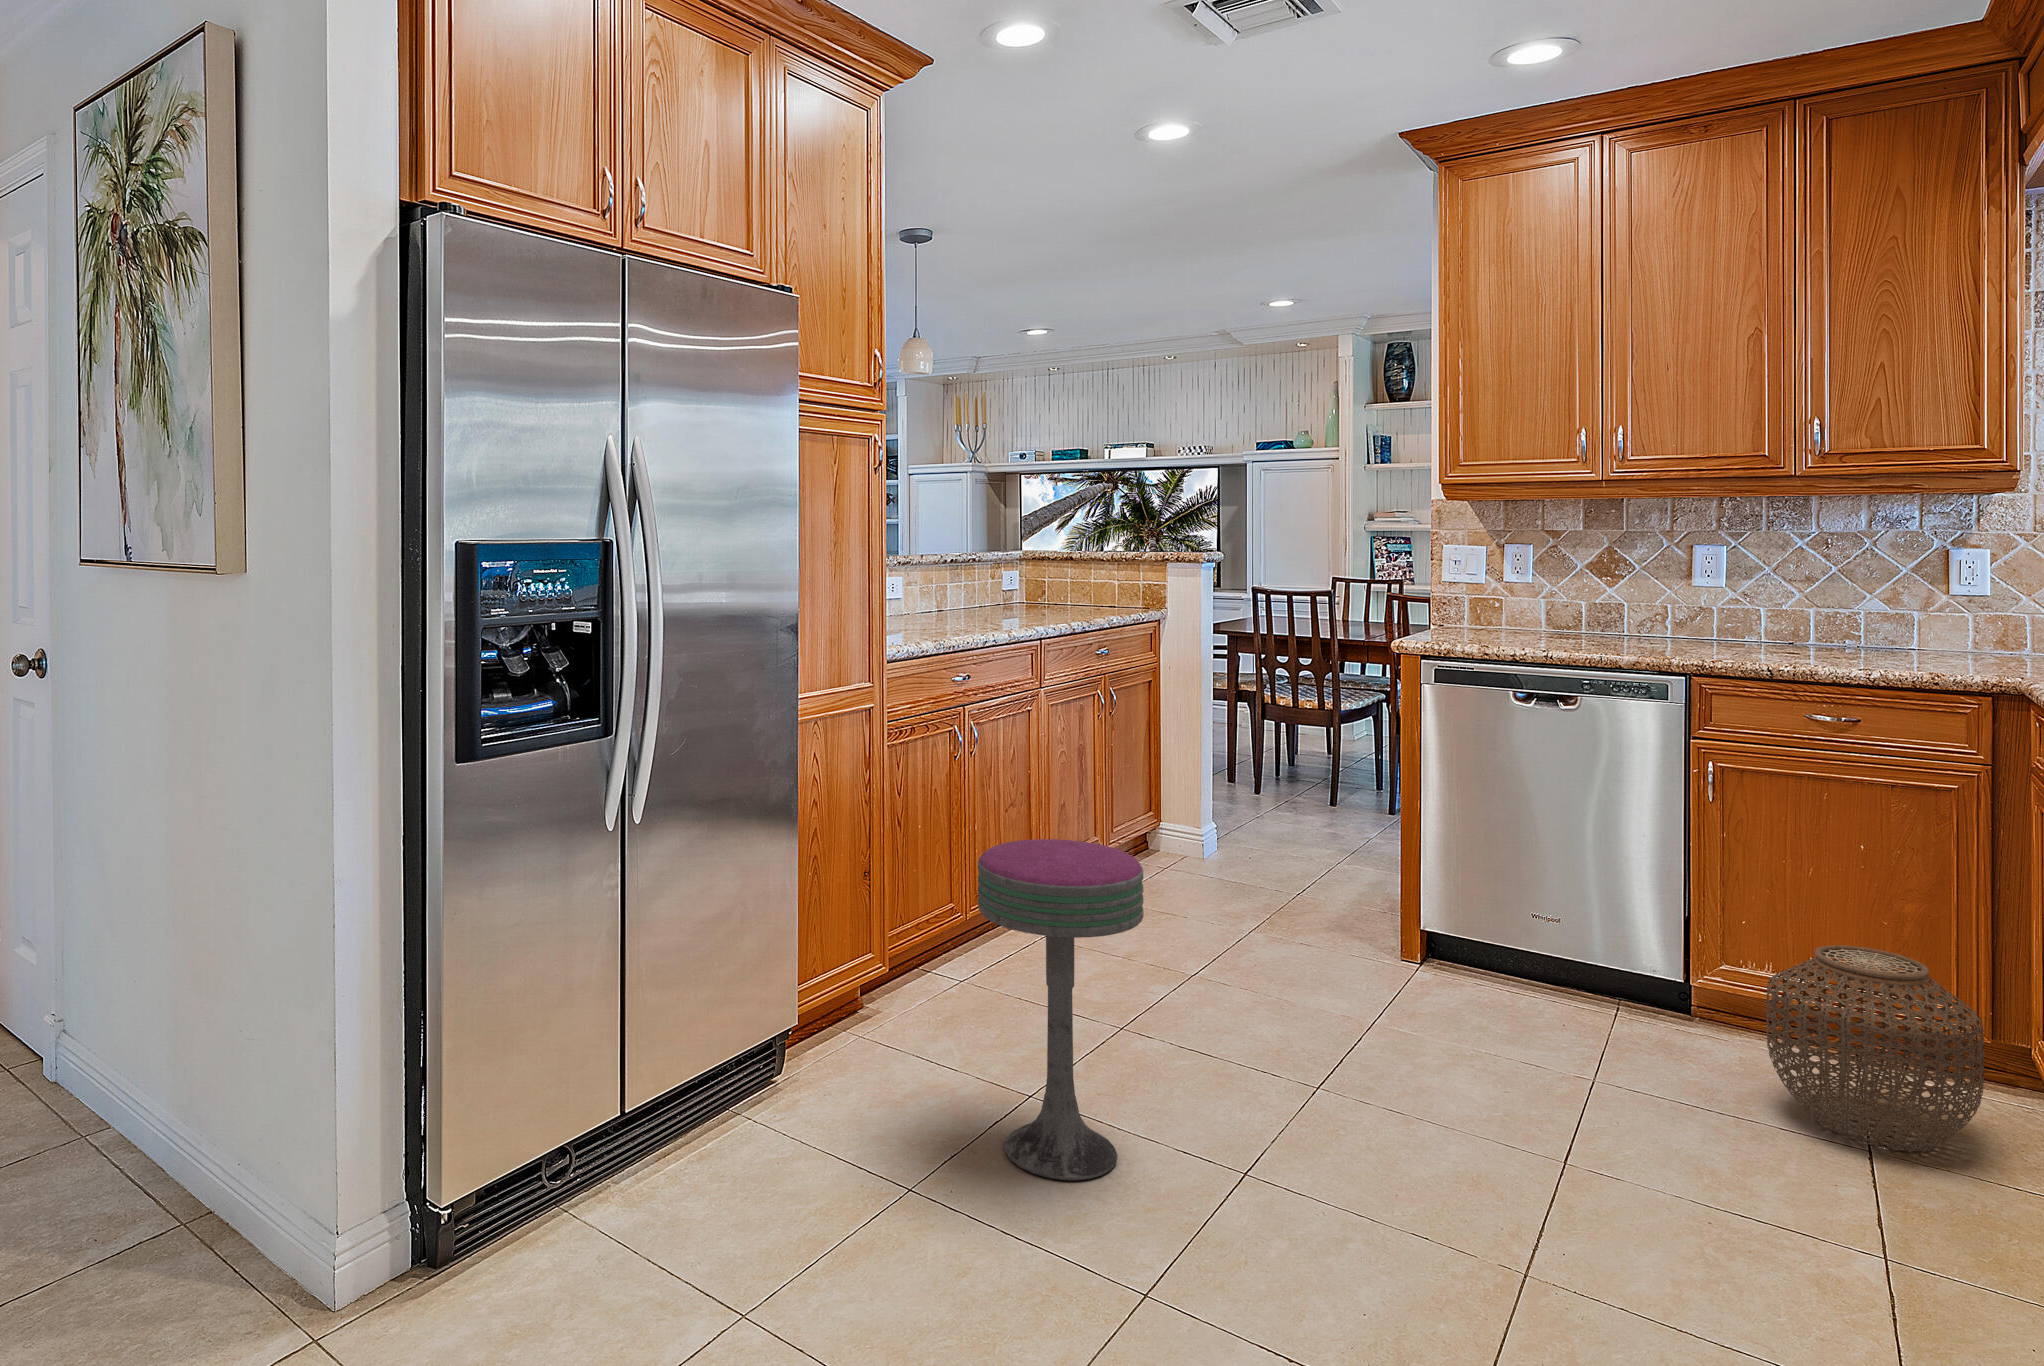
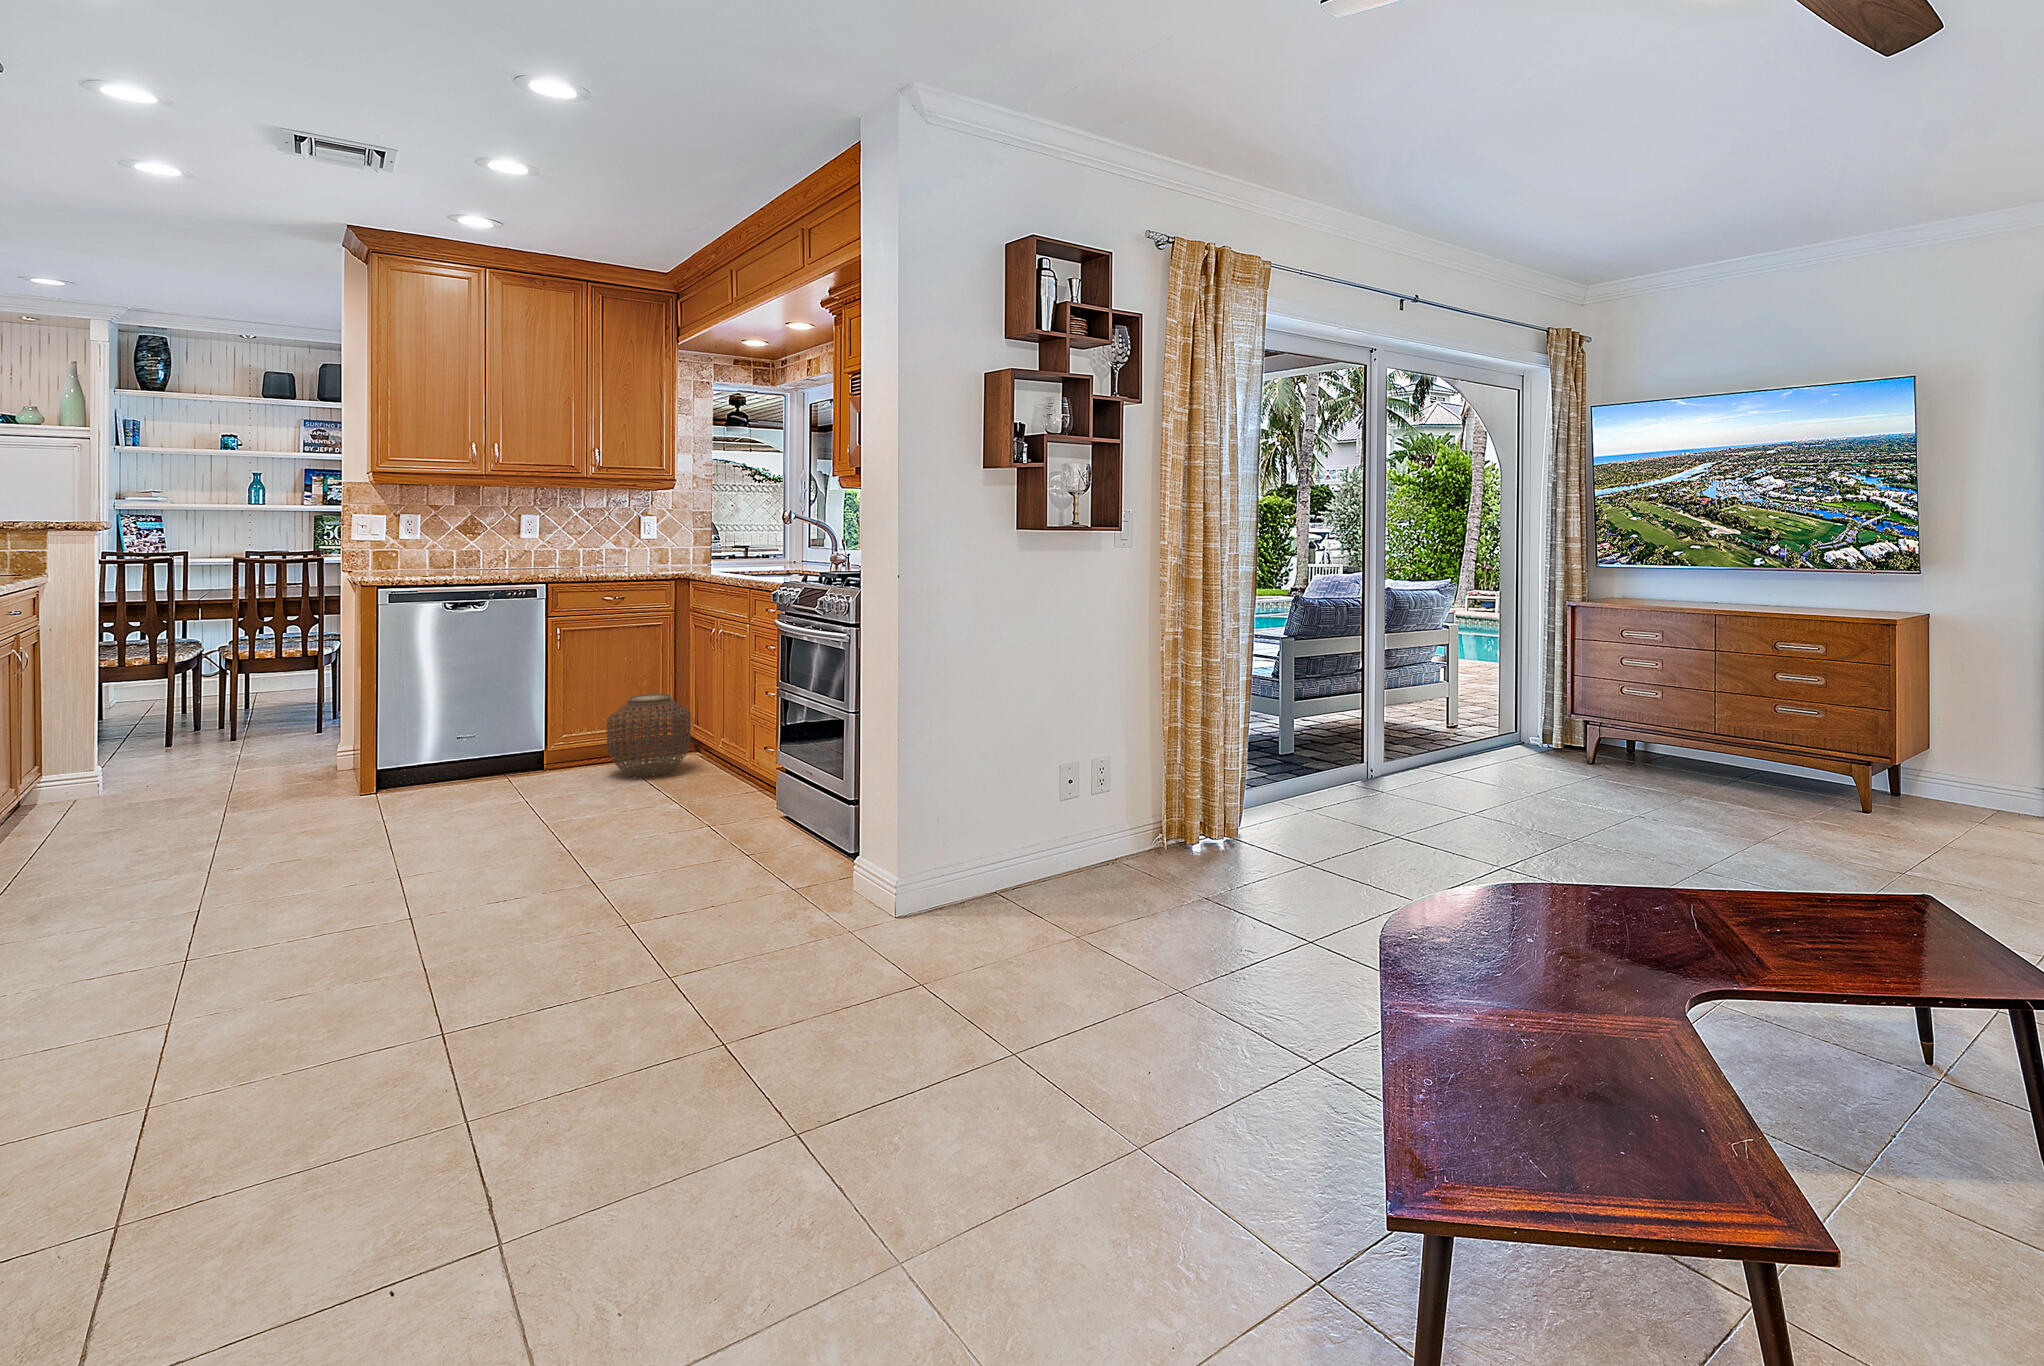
bar stool: present [978,839,1144,1180] -> none [197,704,340,916]

